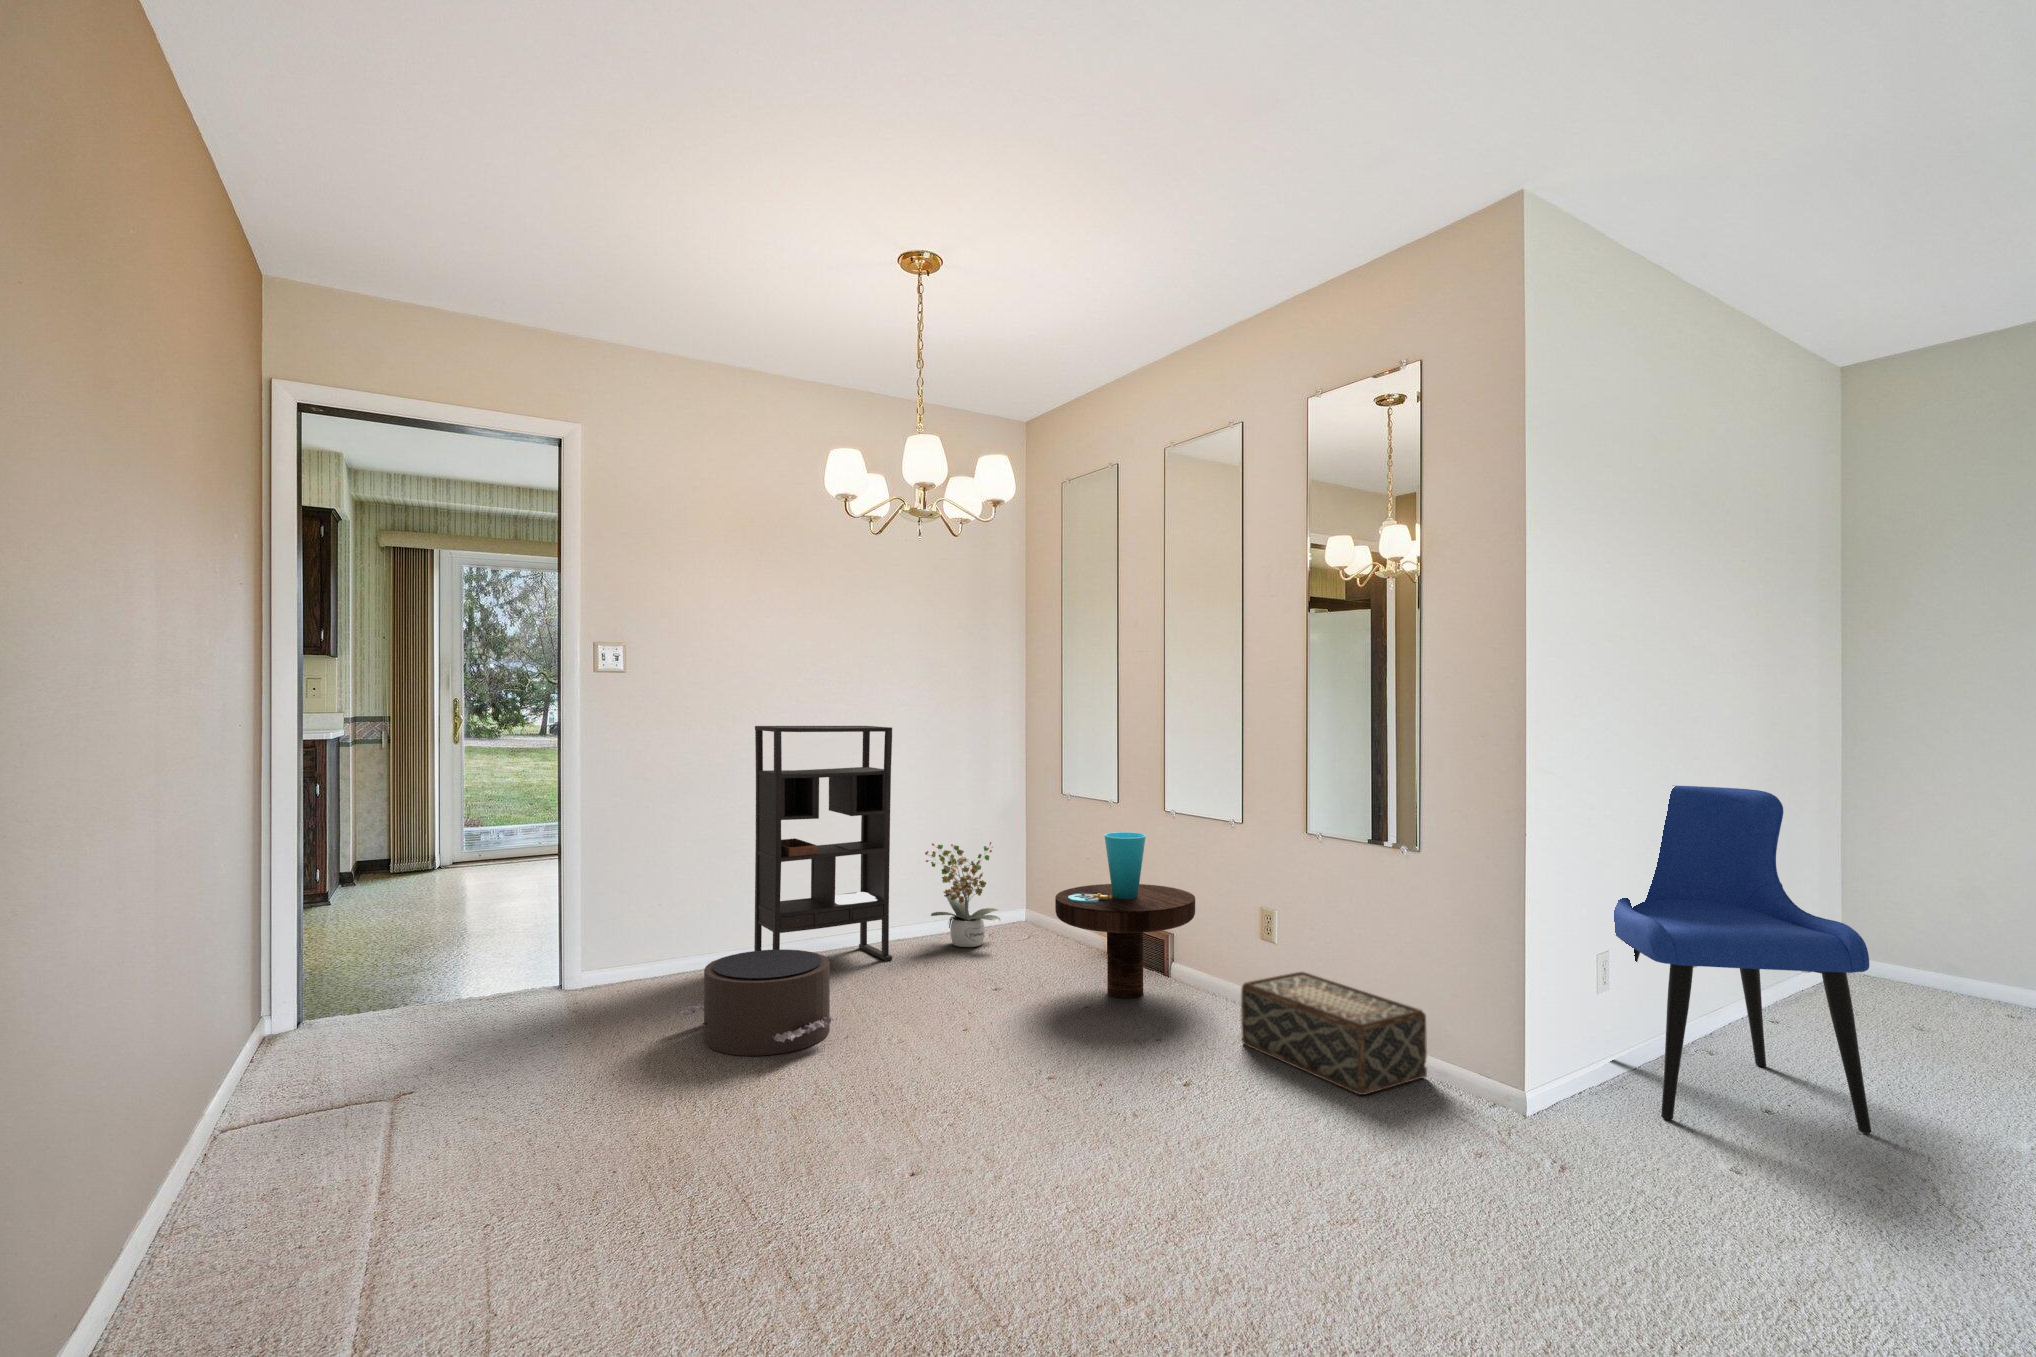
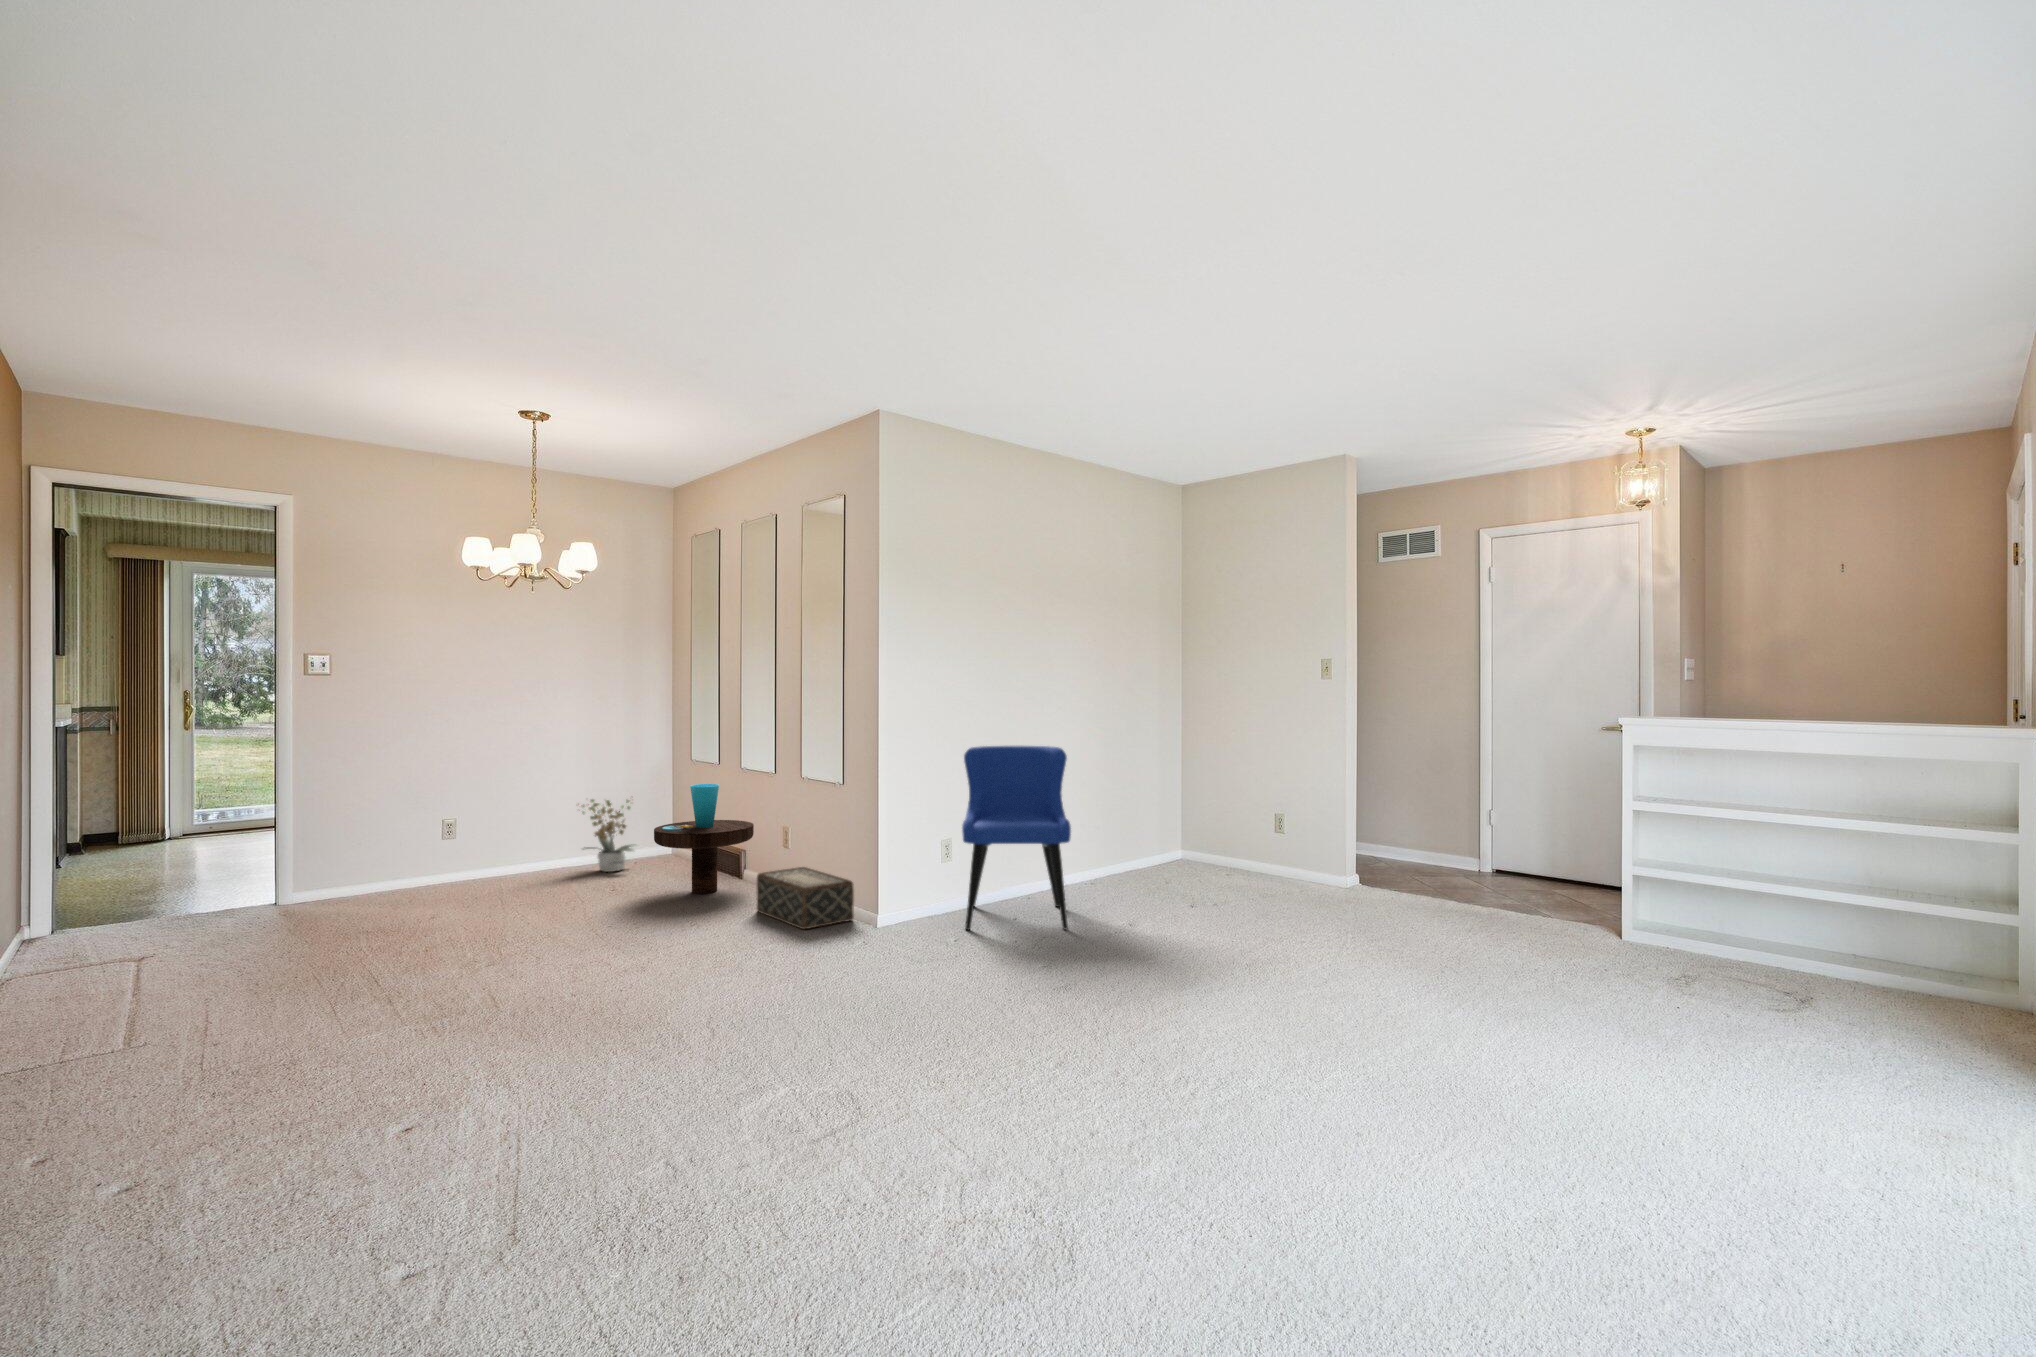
bookshelf: present [754,726,892,961] -> none [435,713,548,894]
pouf: present [680,949,837,1056] -> none [363,867,479,932]

